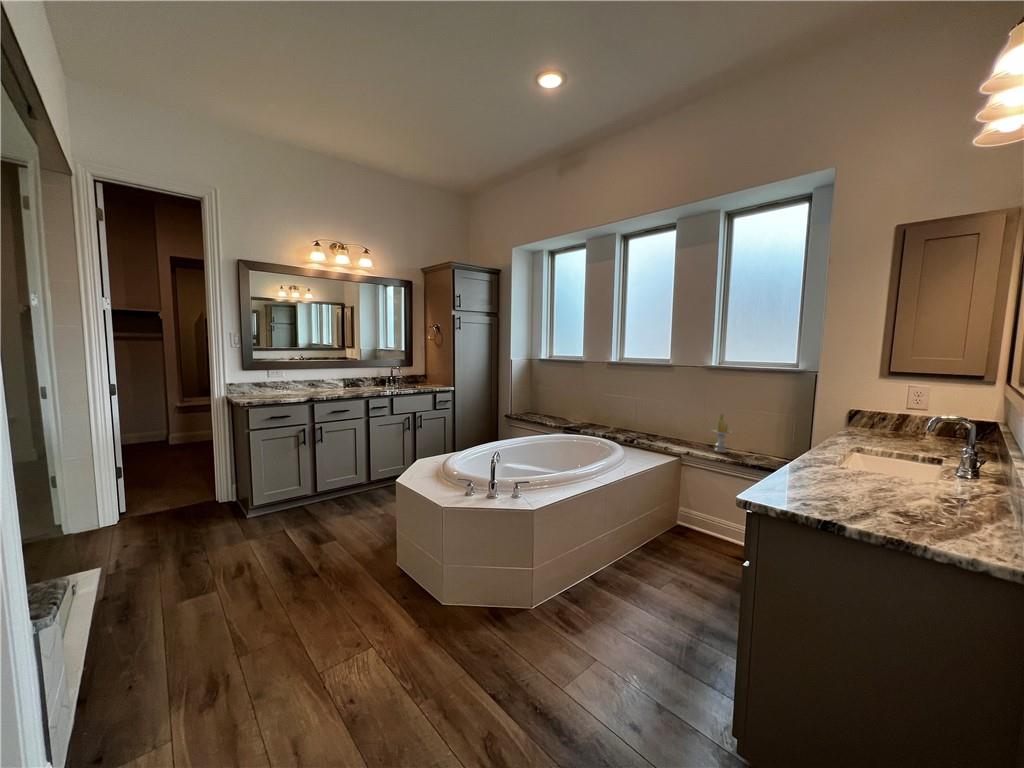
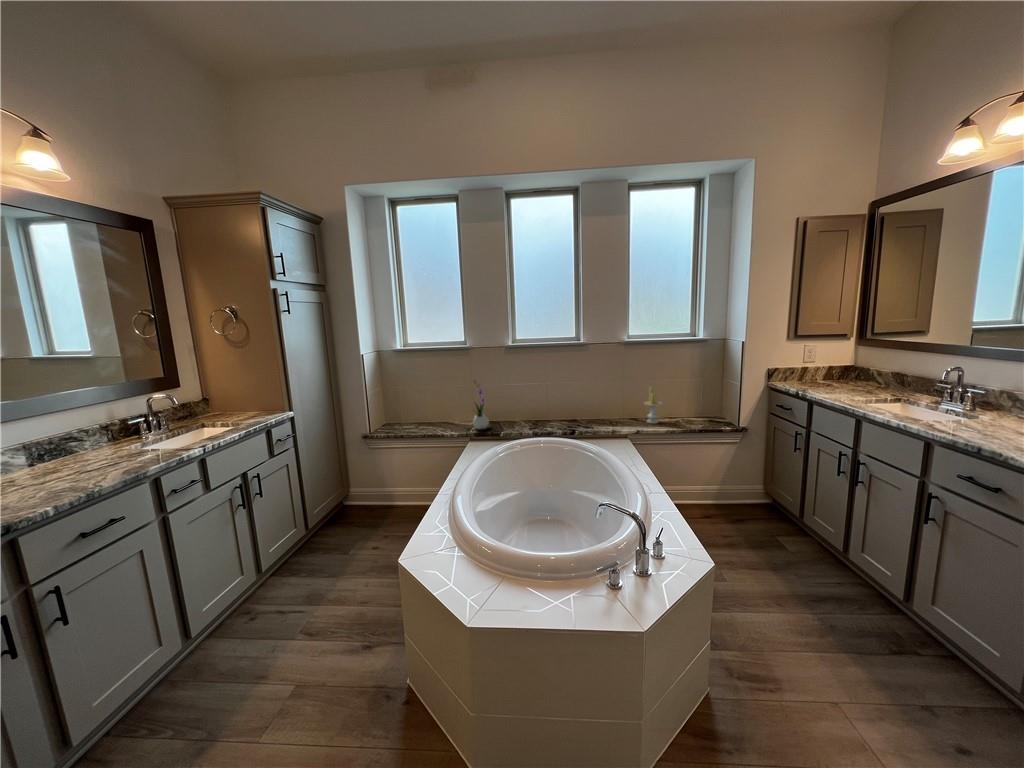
flower arrangement: none [568,386,583,426] -> present [473,380,489,429]

